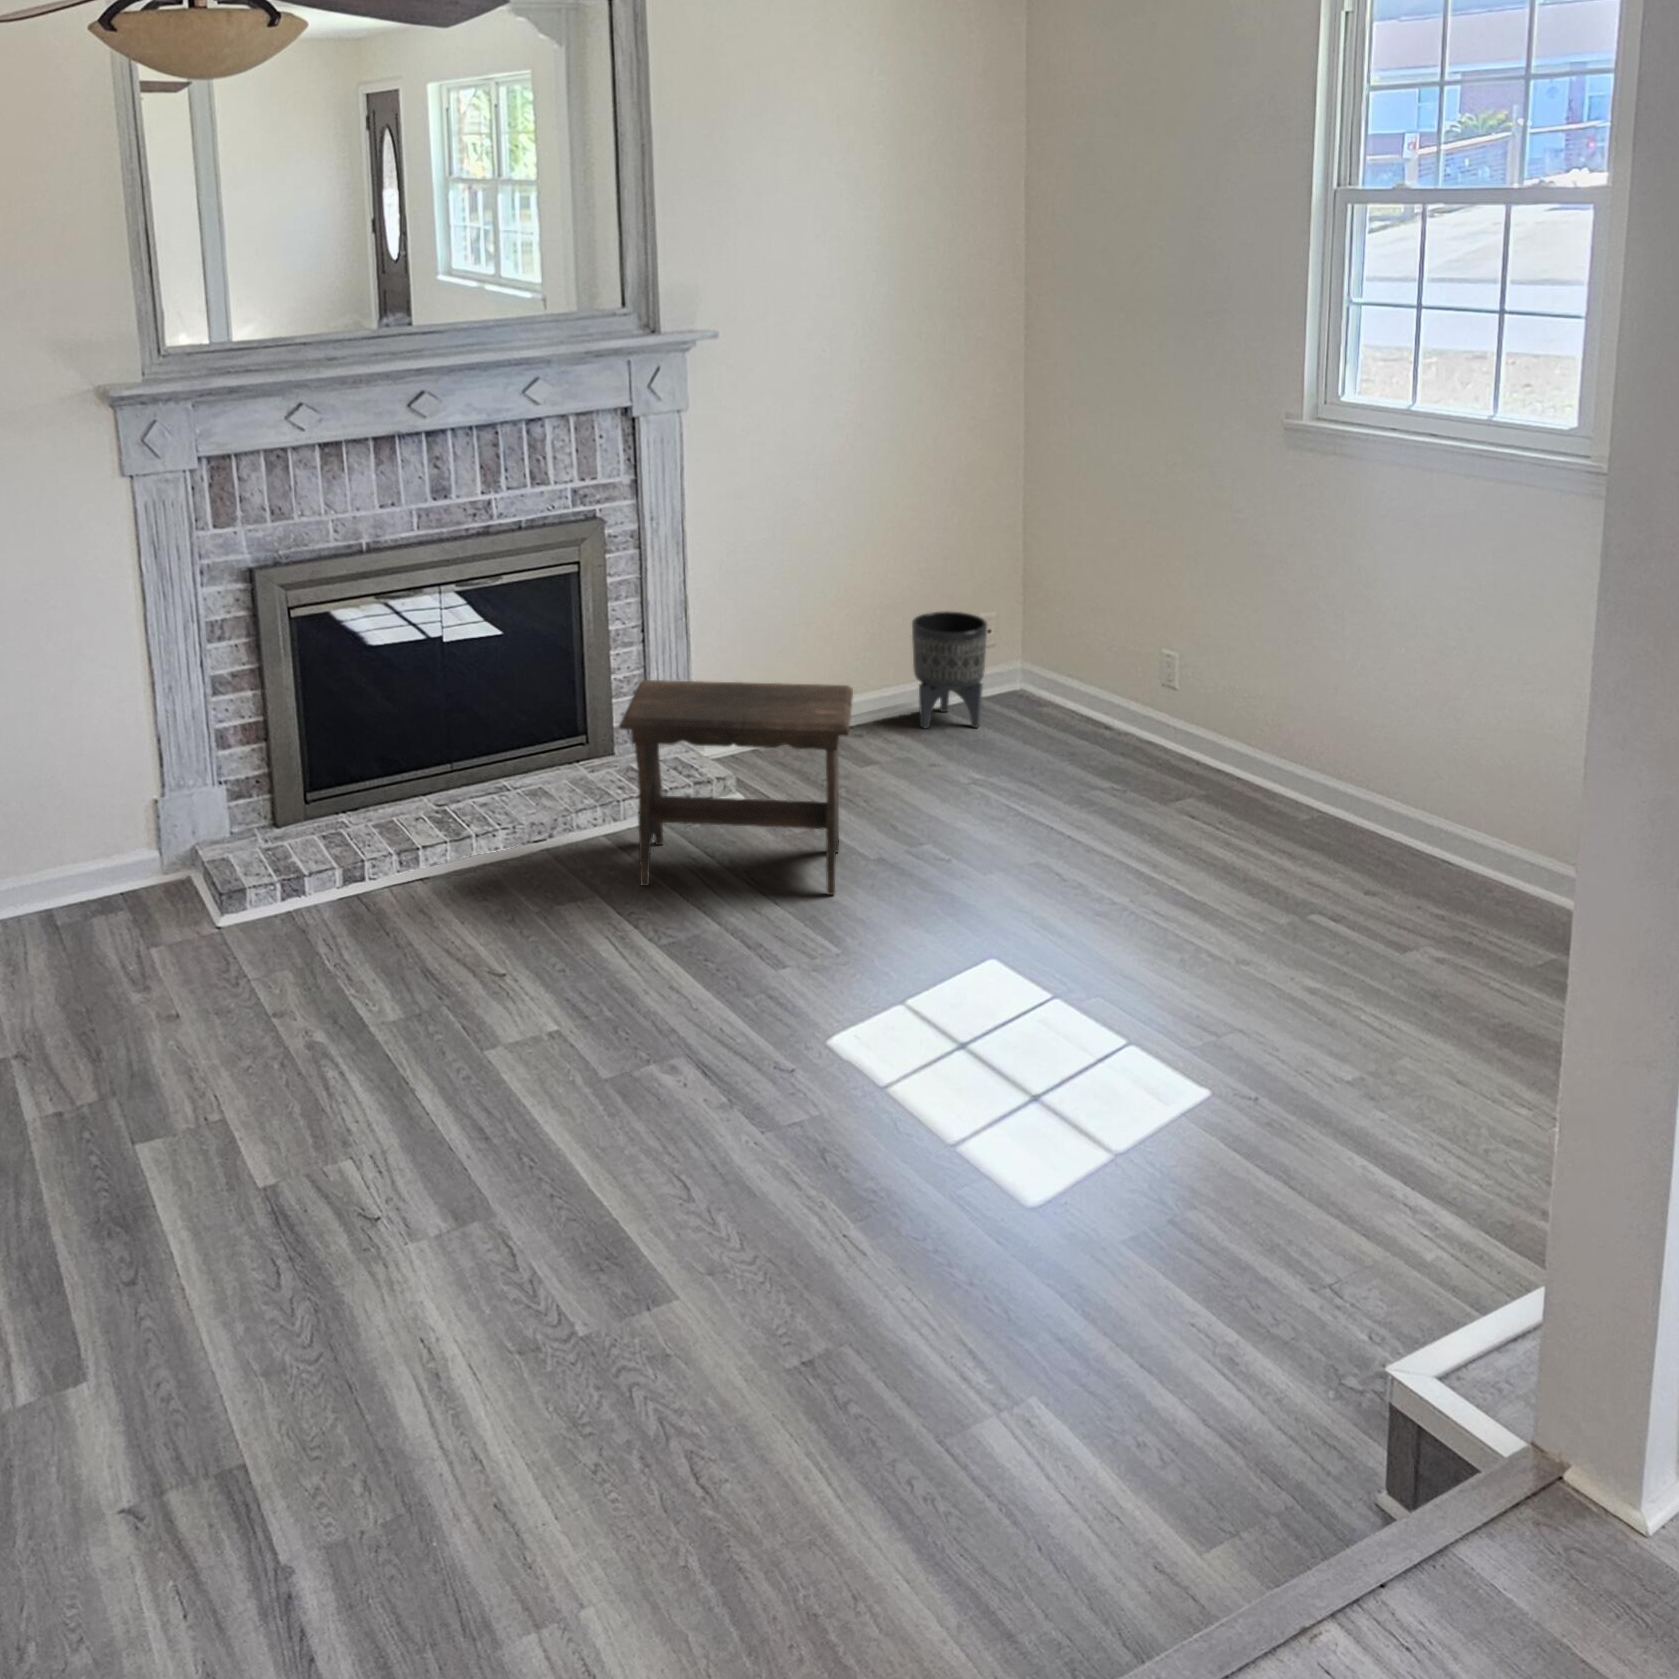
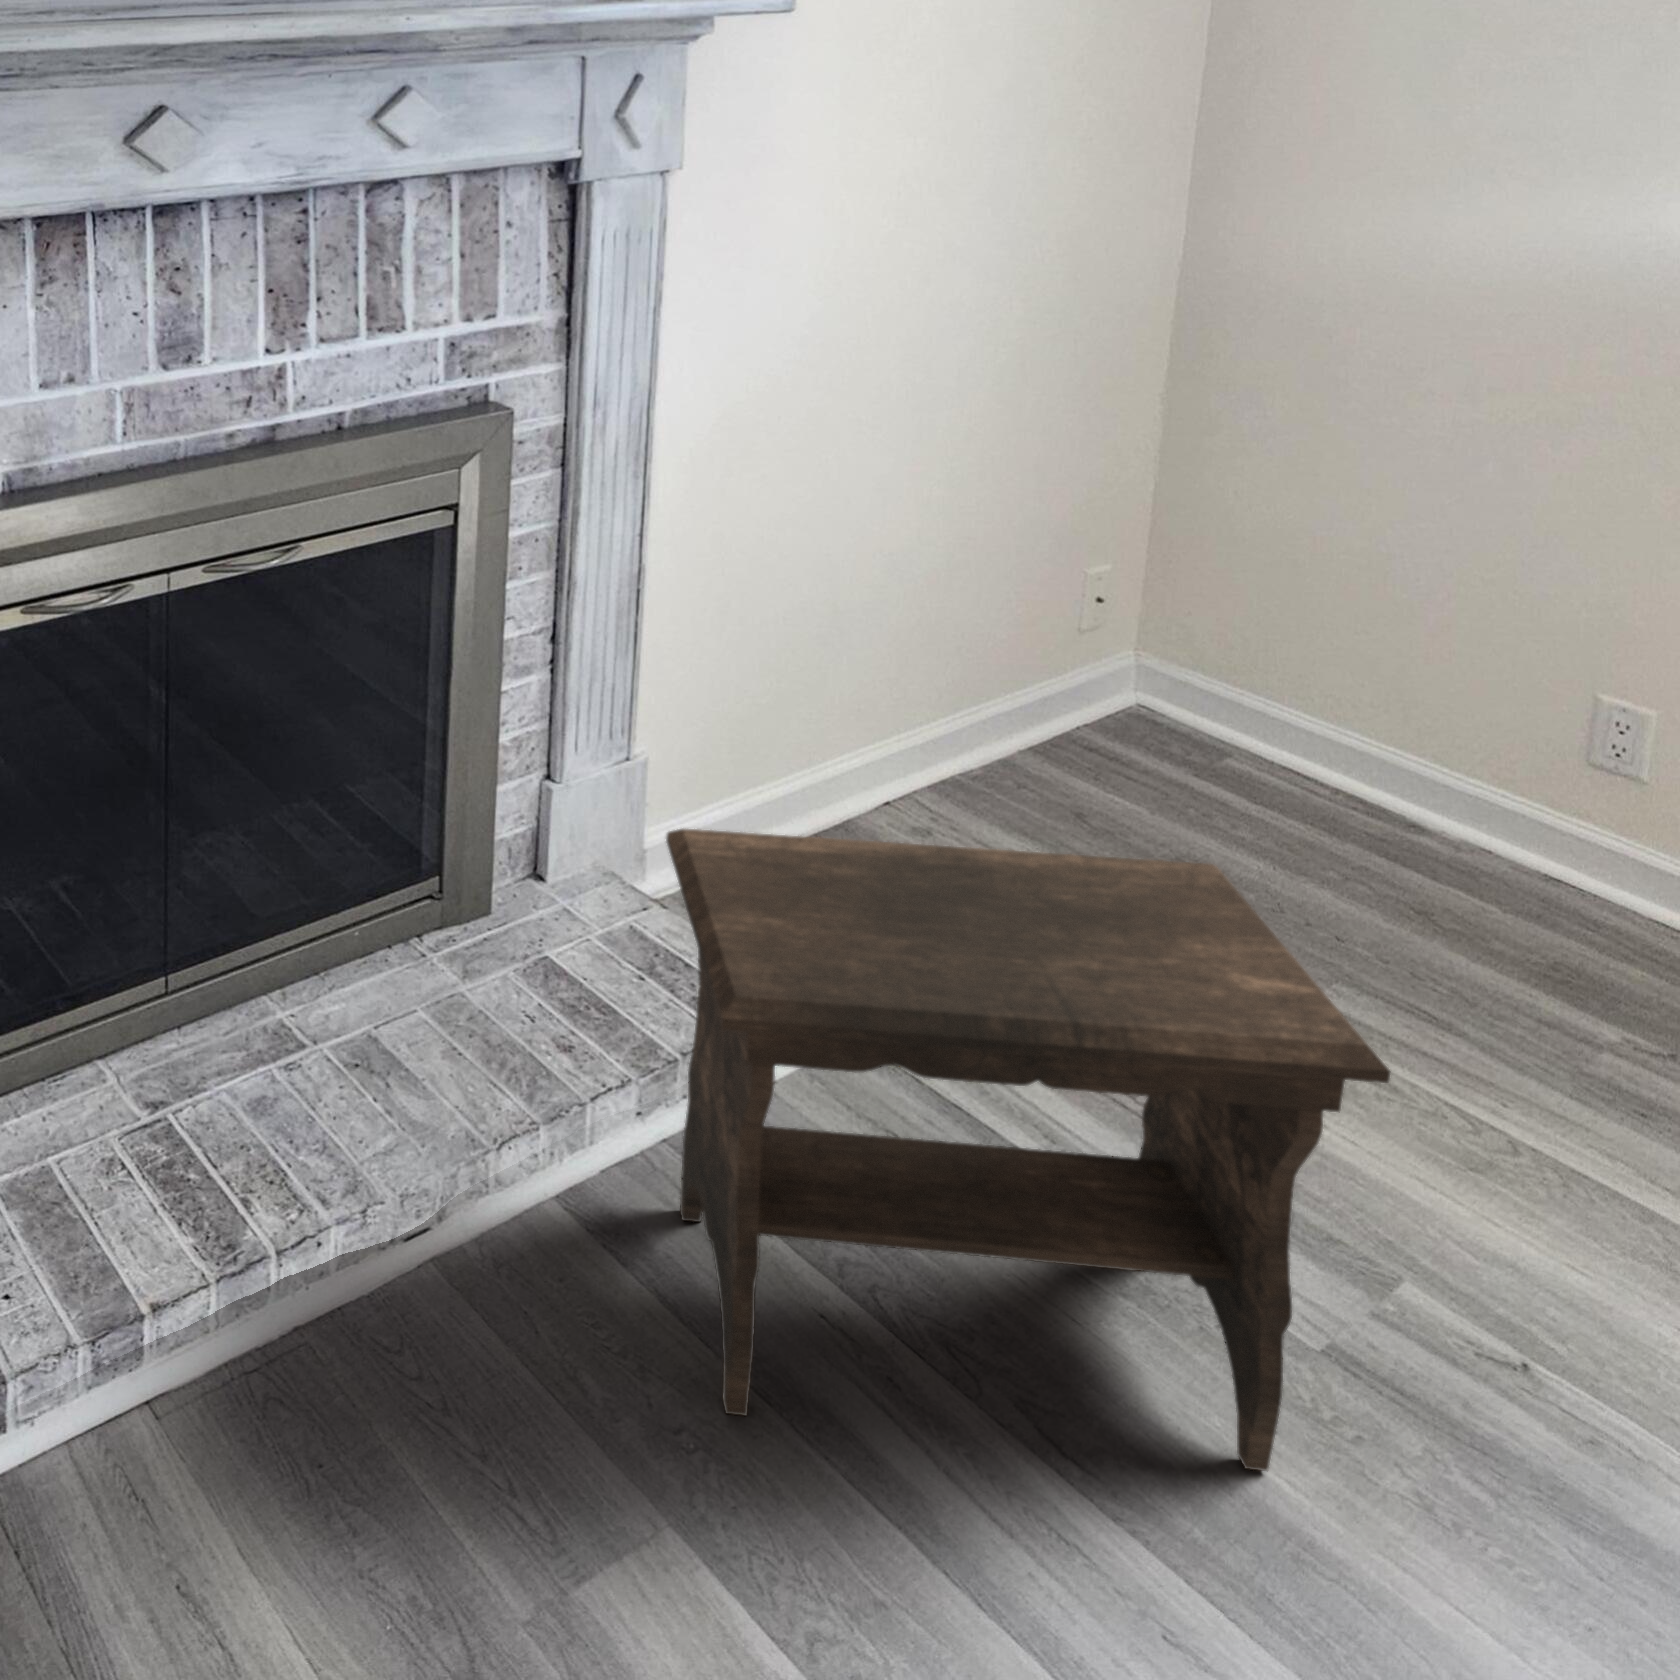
planter: present [912,611,987,729] -> none [1015,574,1188,816]

